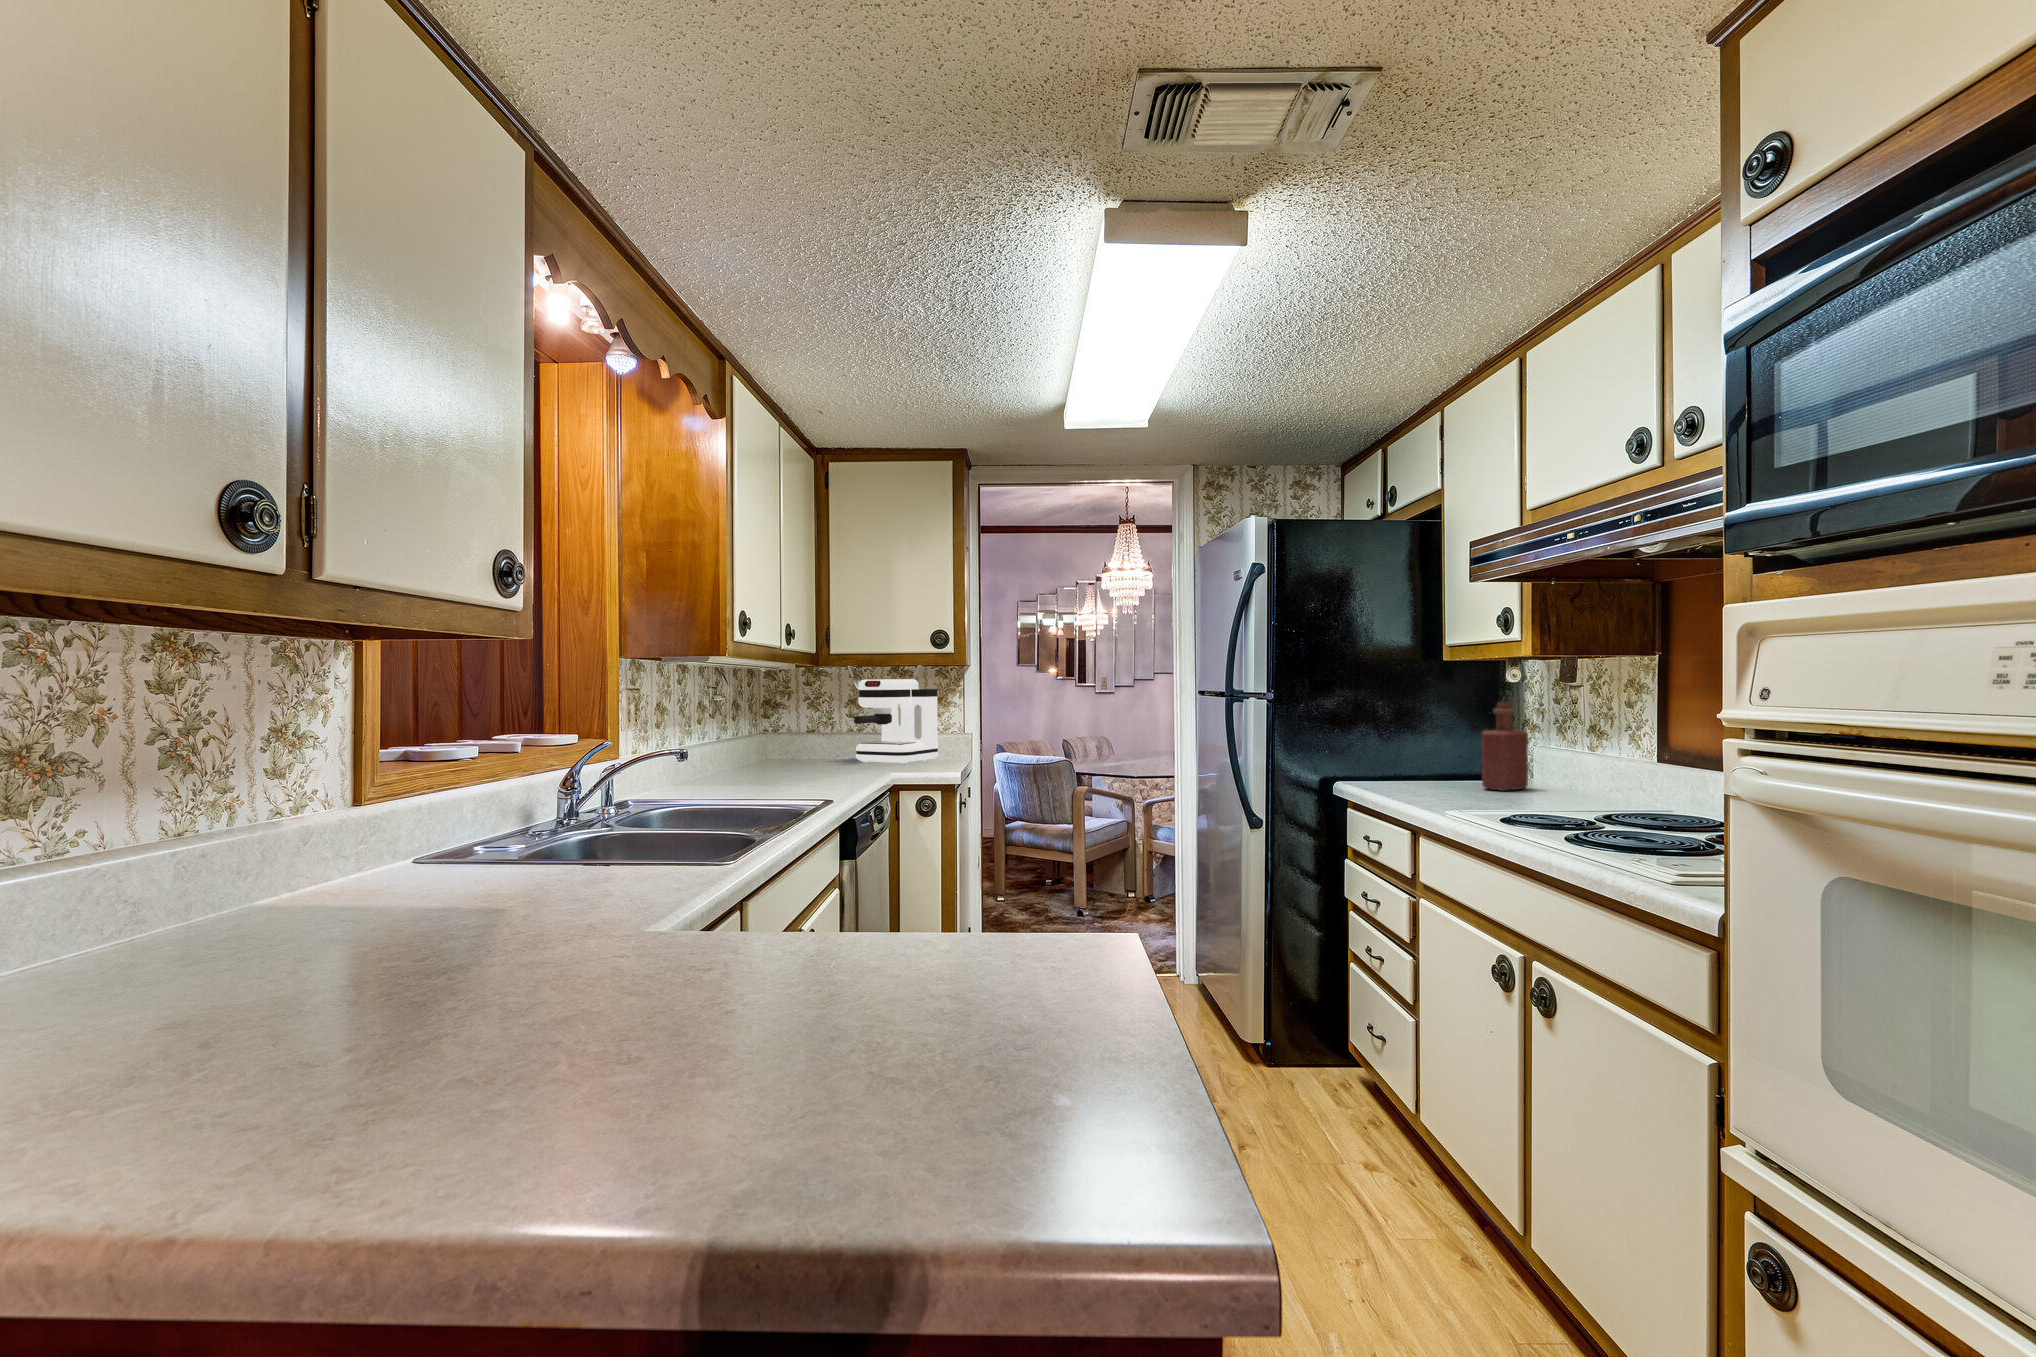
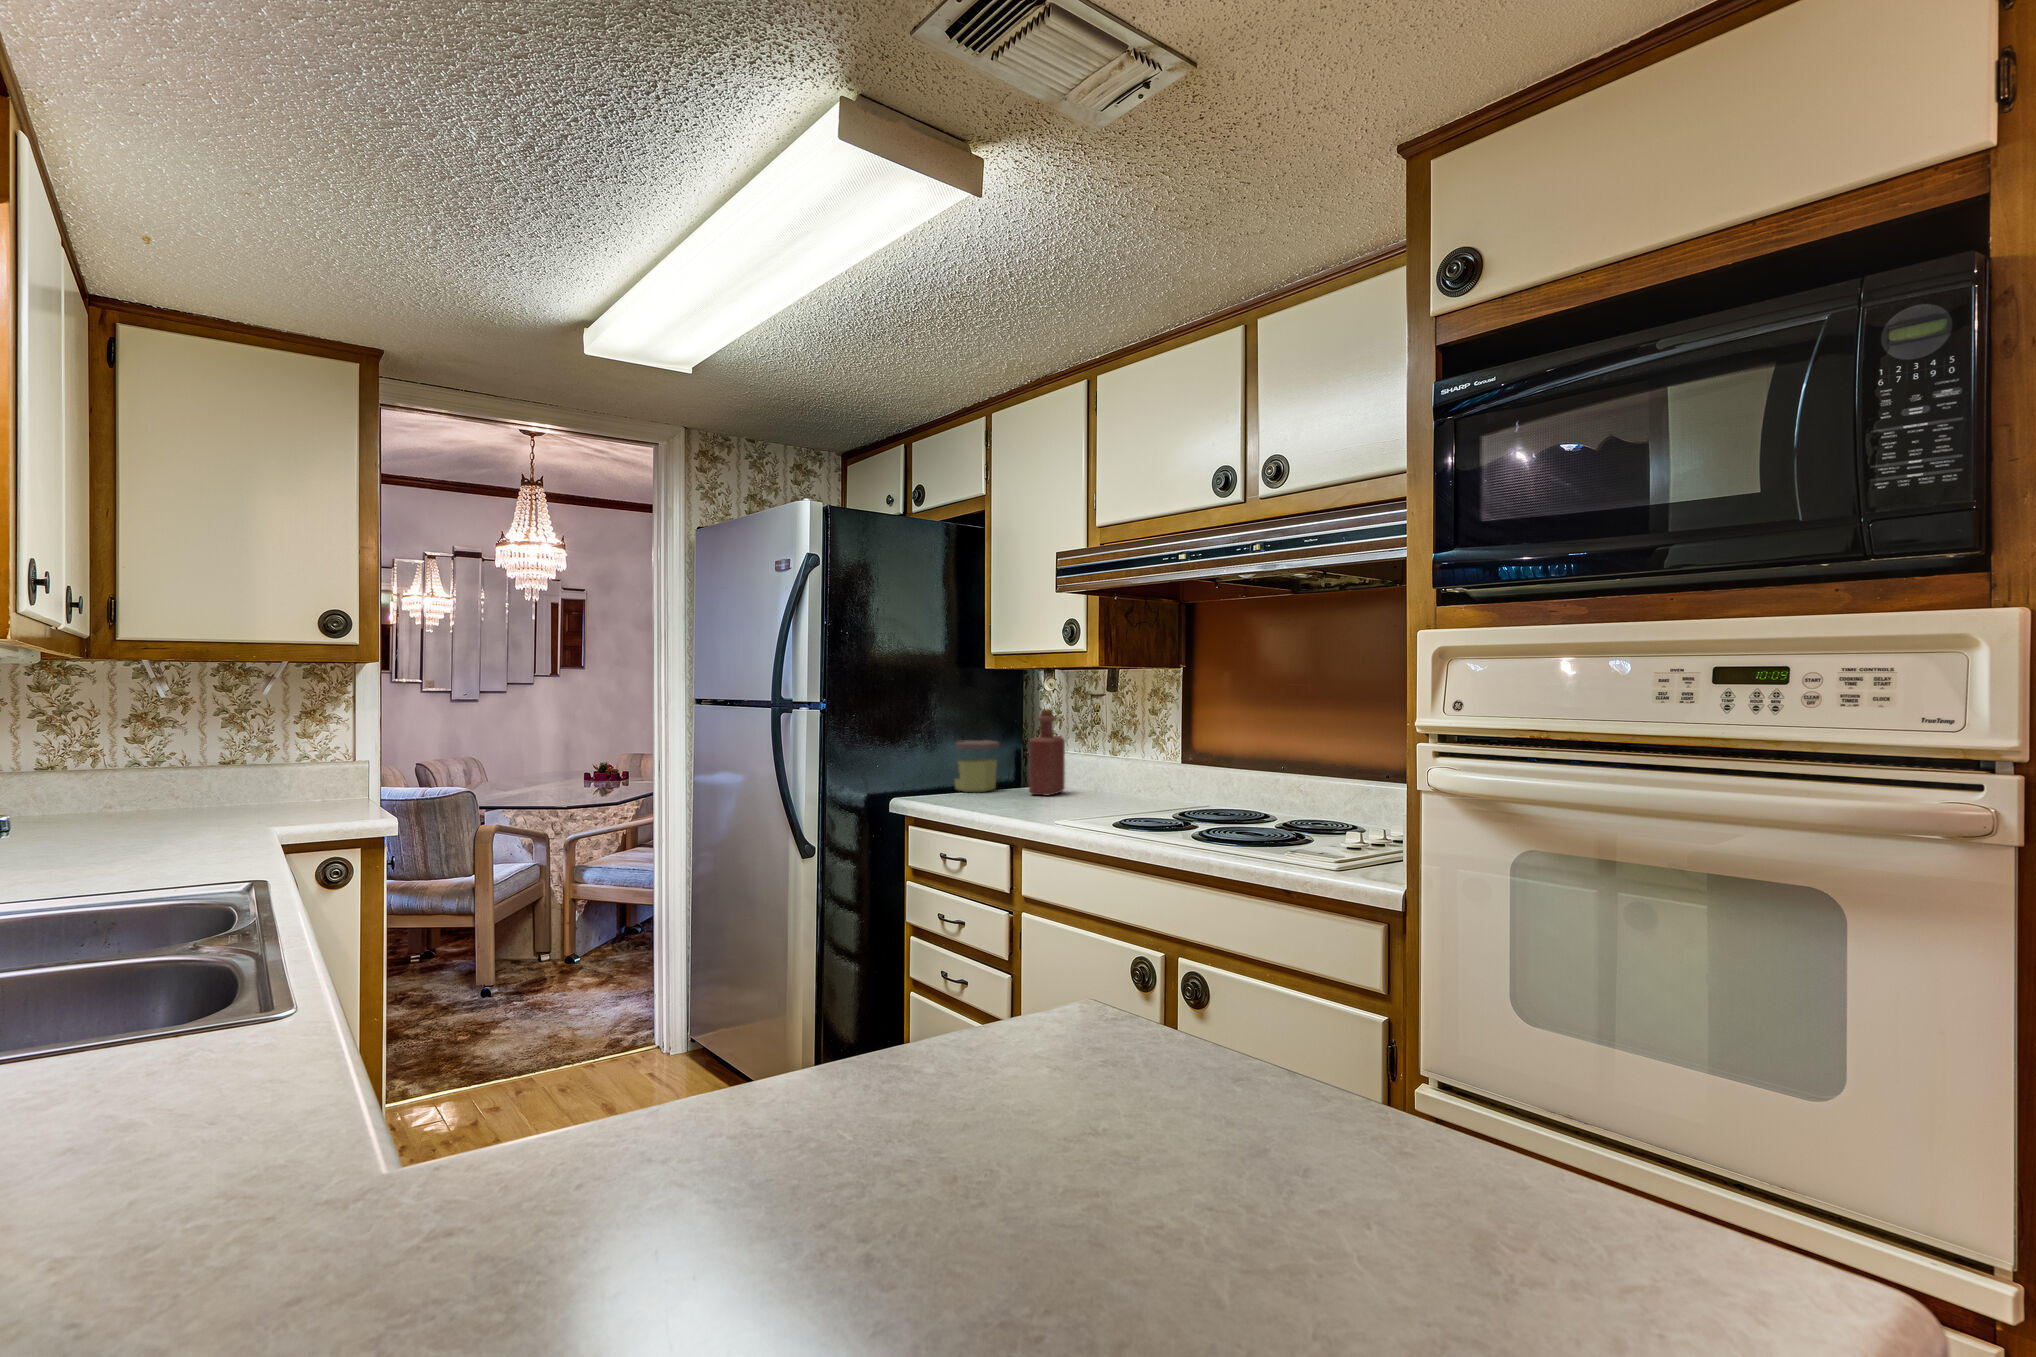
coffee maker: present [854,679,938,764] -> none [159,682,313,815]
jar: none [1409,732,1461,783] -> present [953,740,1000,792]

